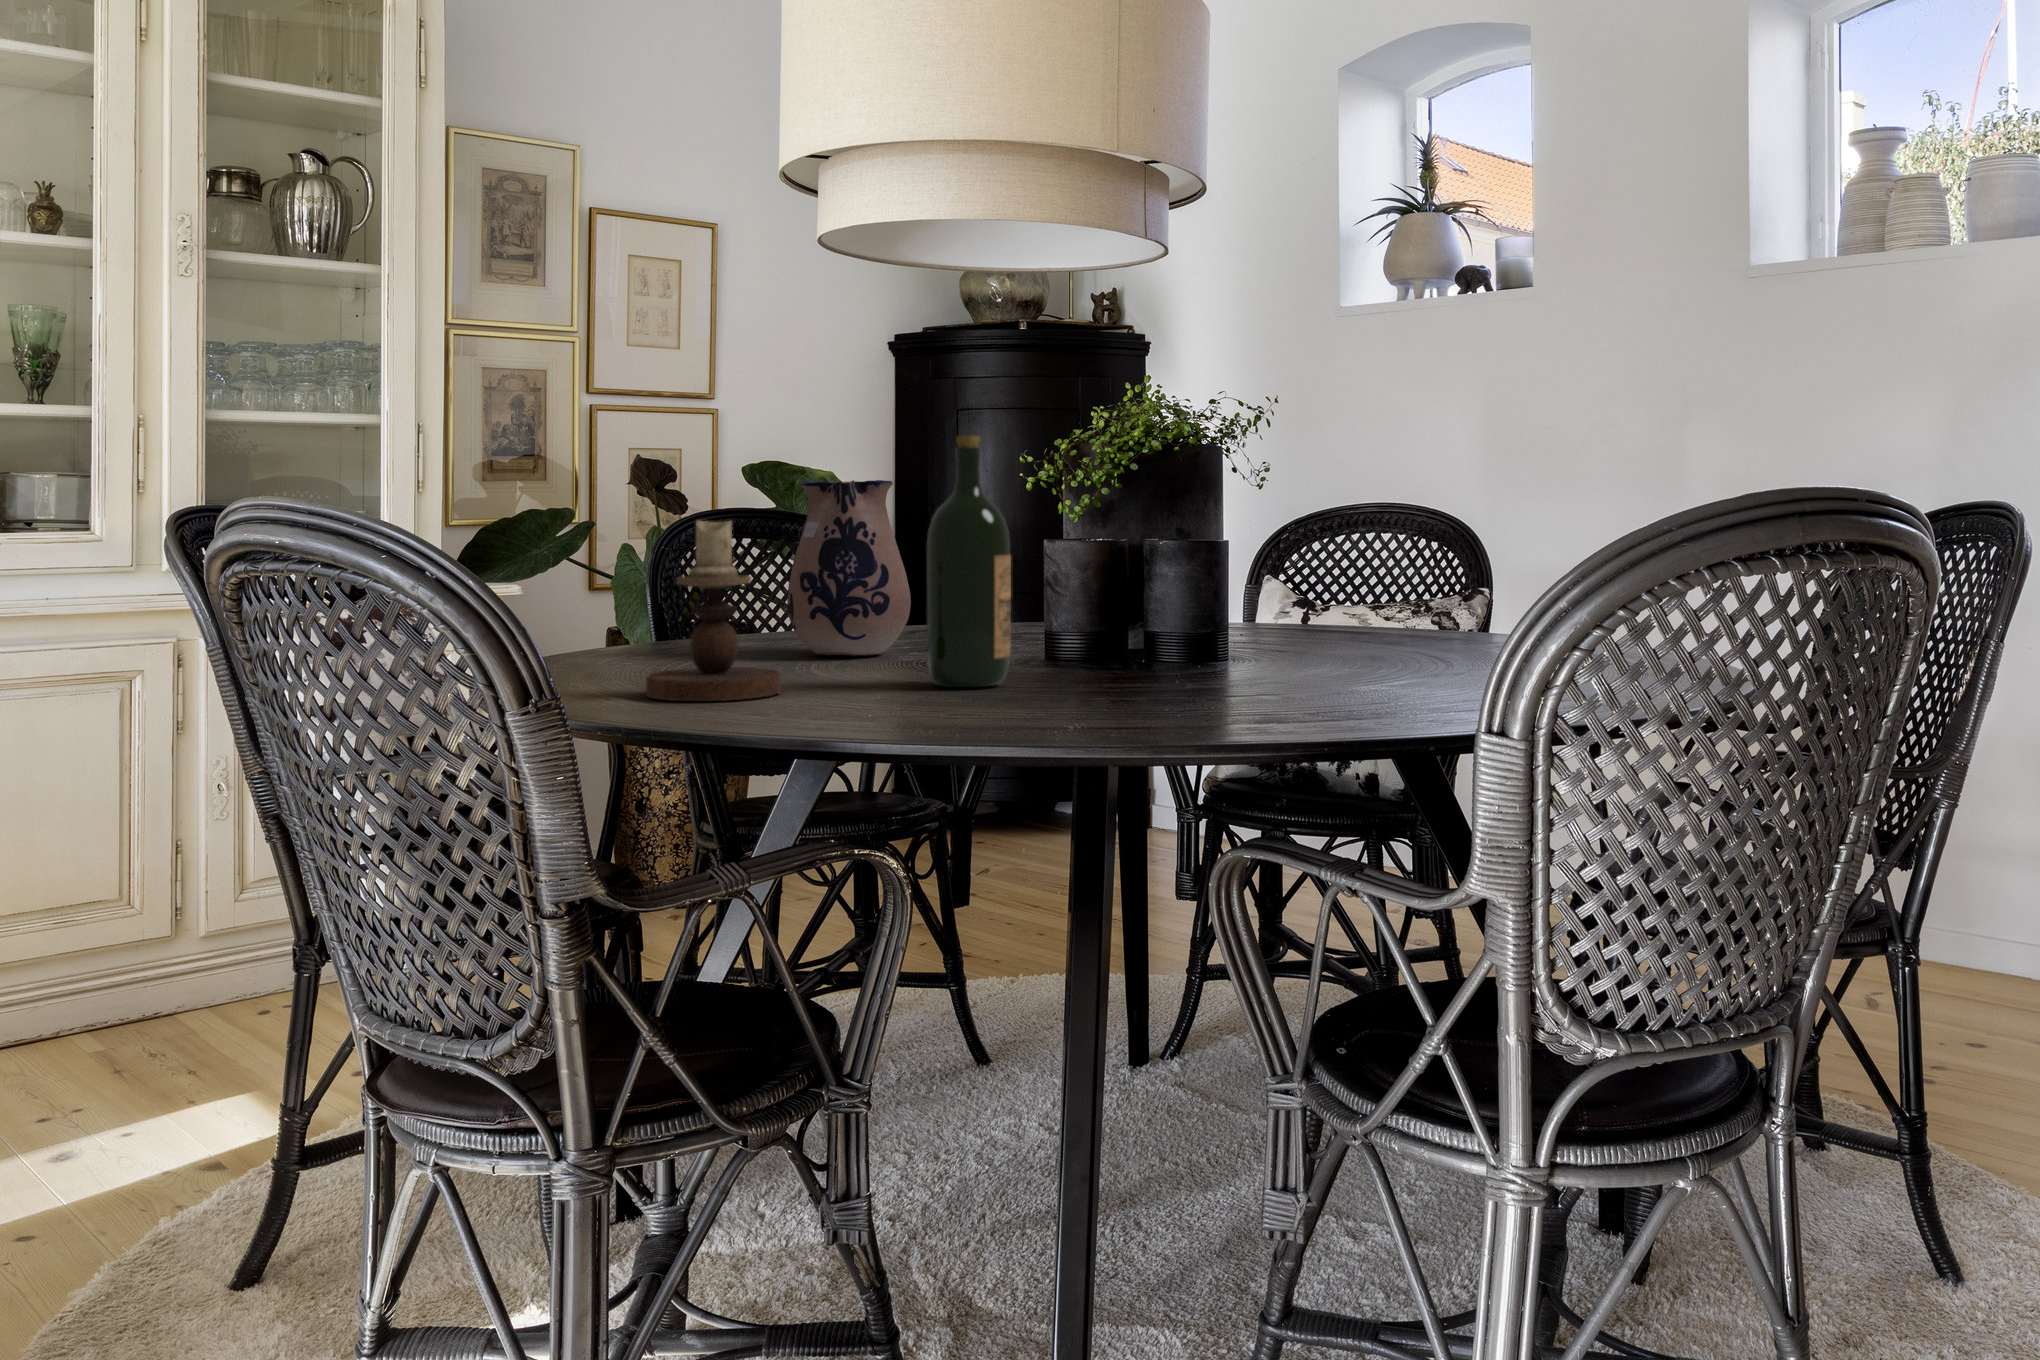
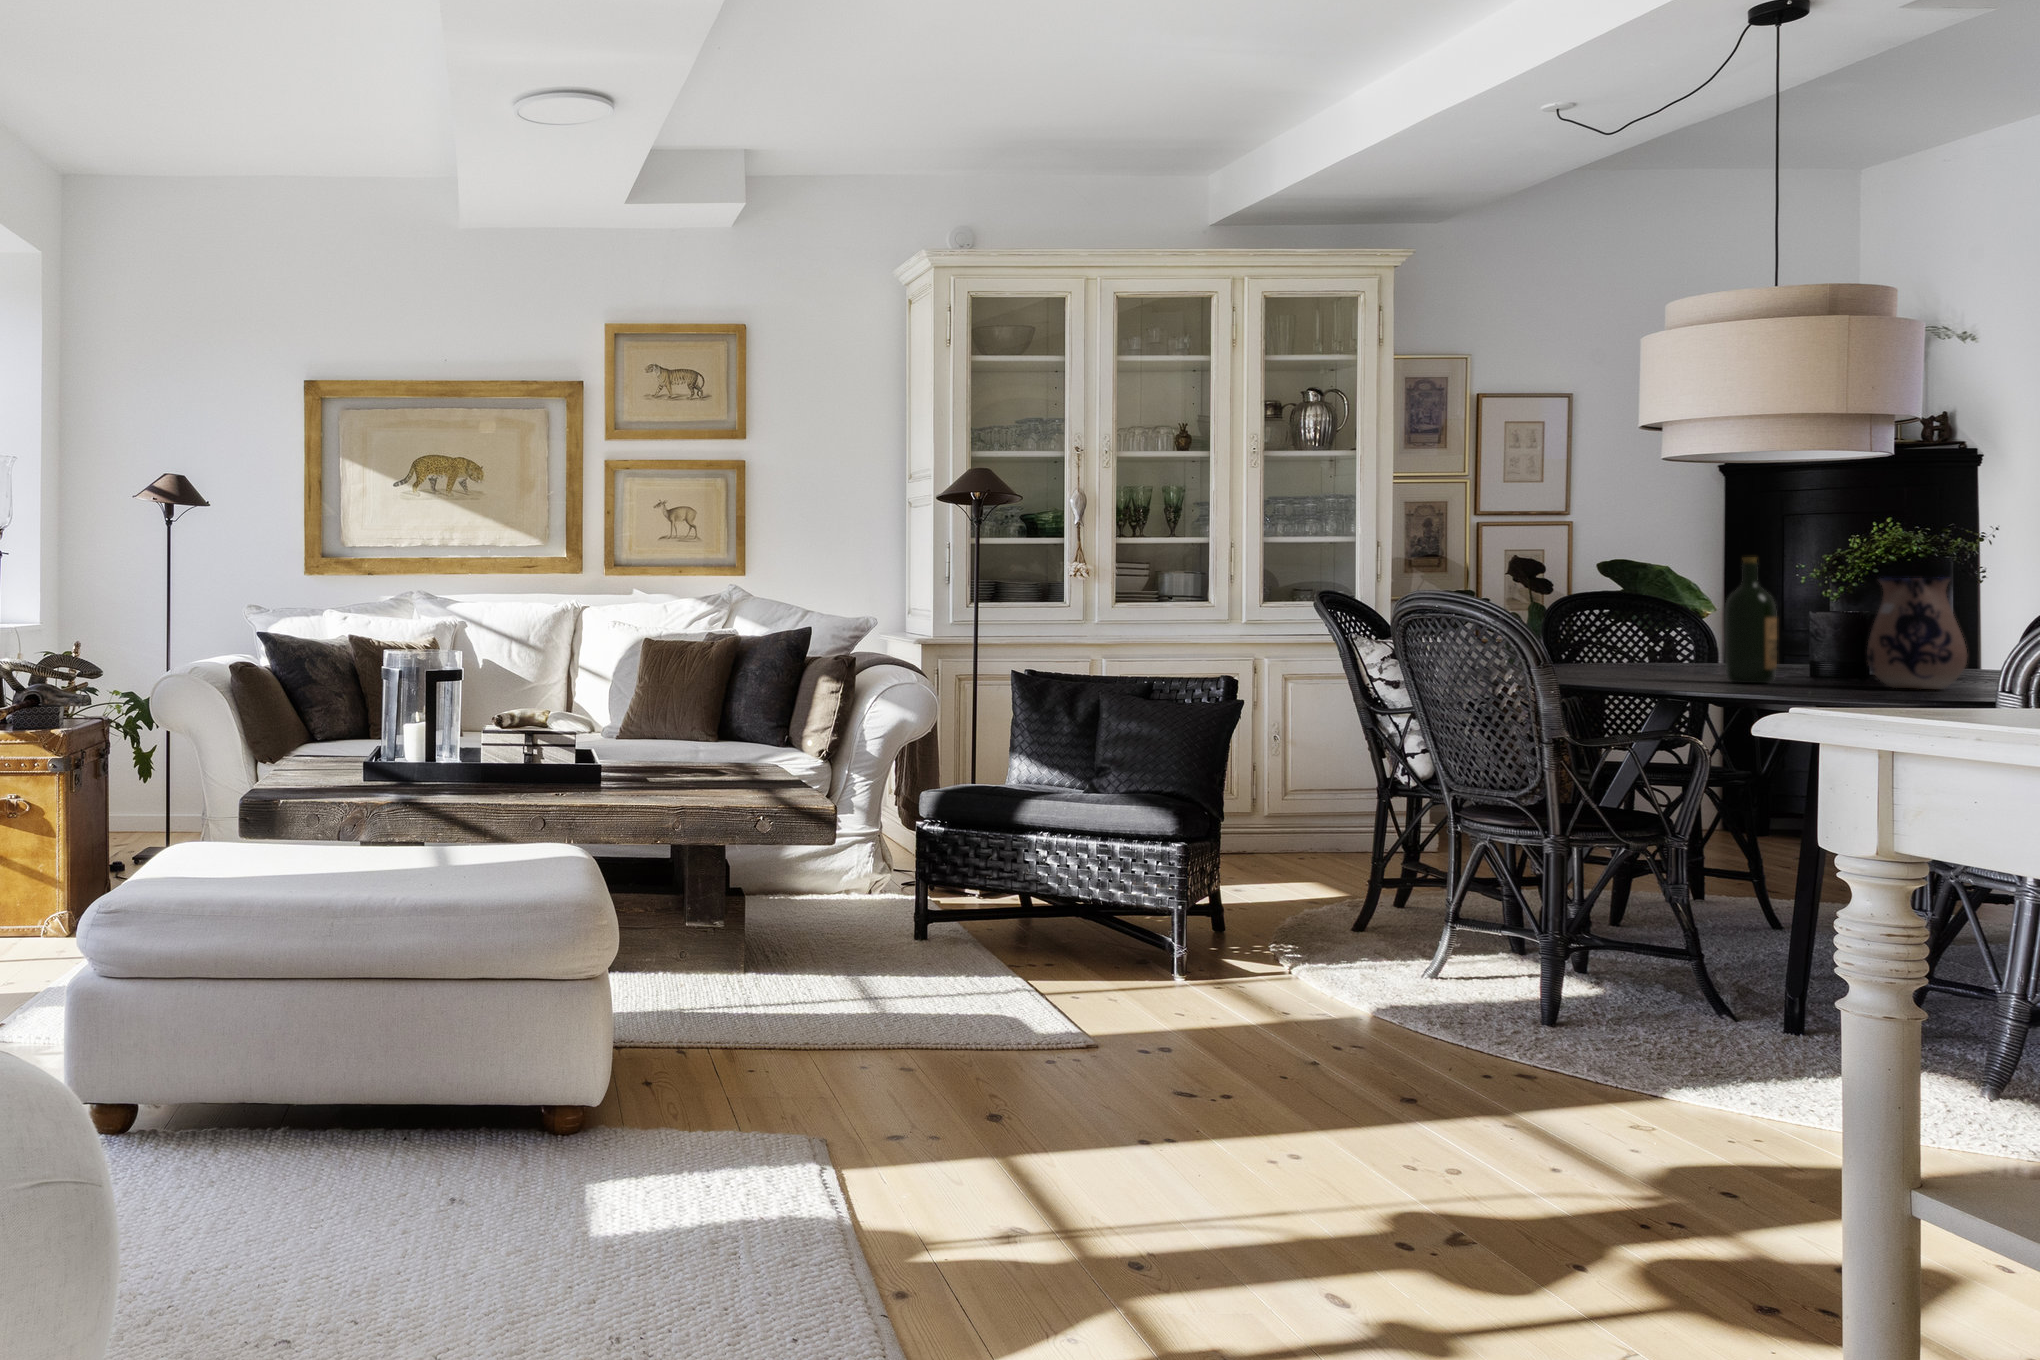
ceramic pitcher: present [787,480,911,656] -> present [1867,577,1967,689]
candlestick: present [646,521,781,701] -> none [1568,598,1640,681]

